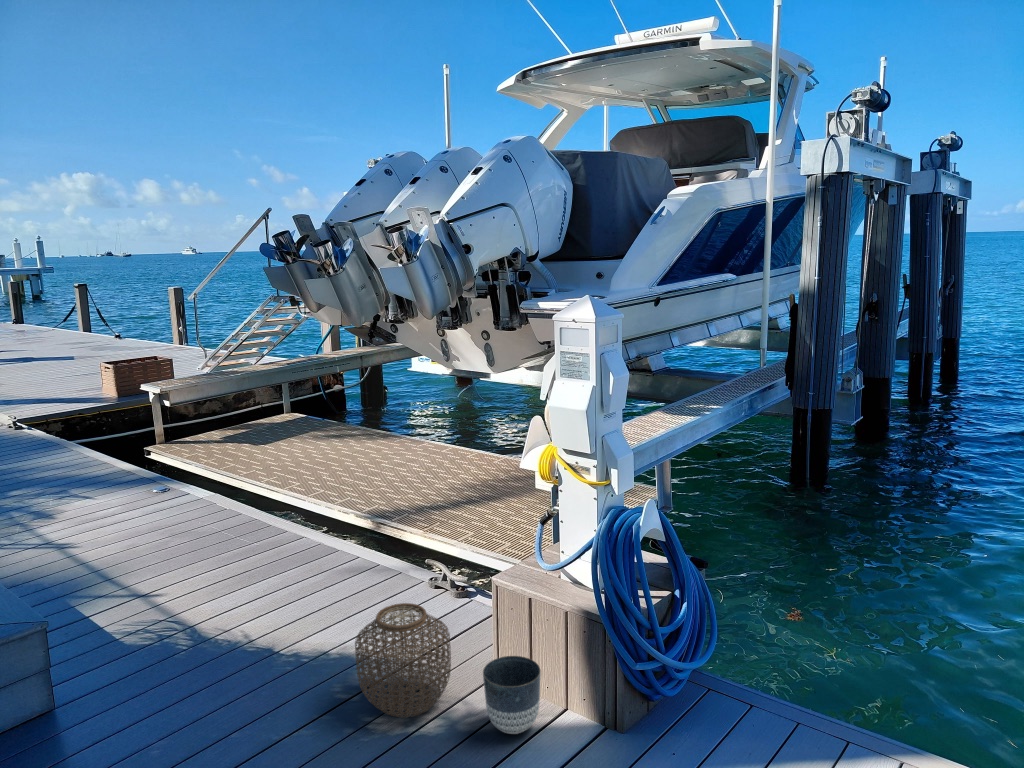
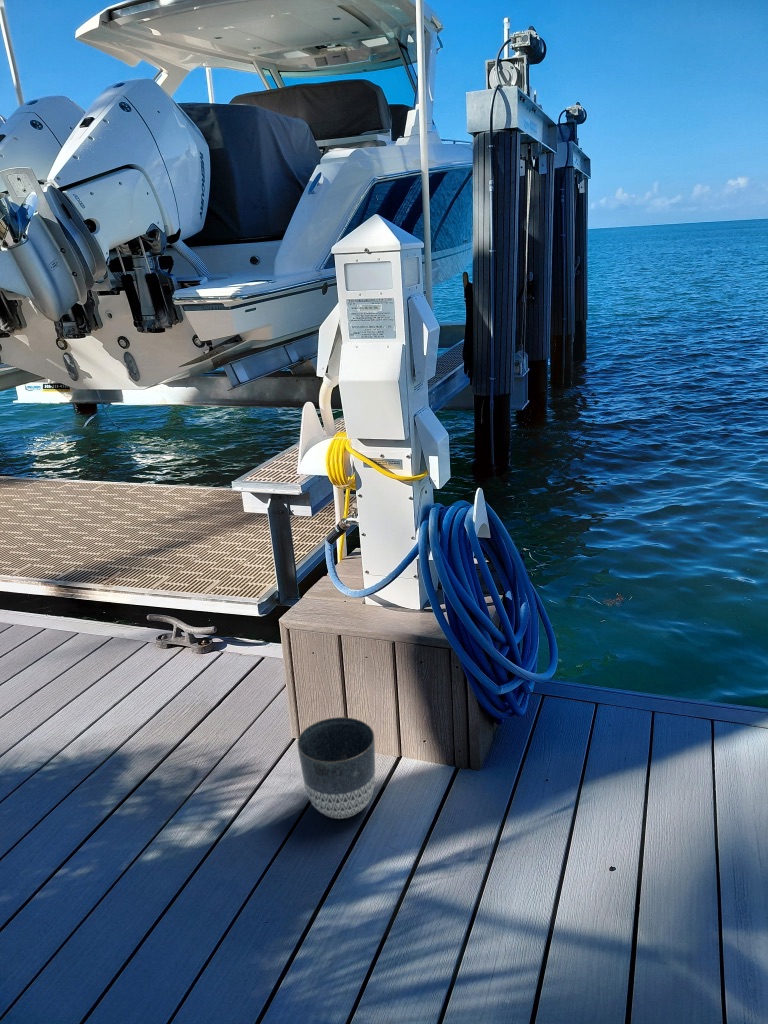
woven basket: present [355,603,451,717] -> none [101,680,241,834]

